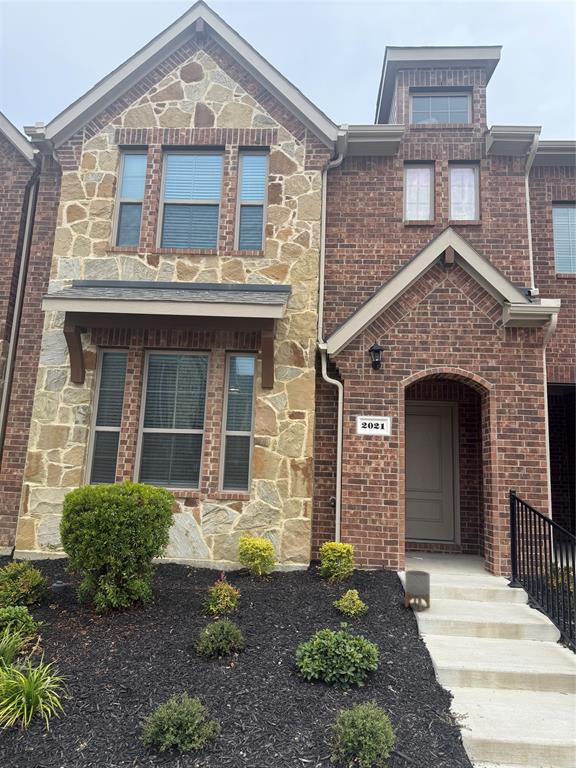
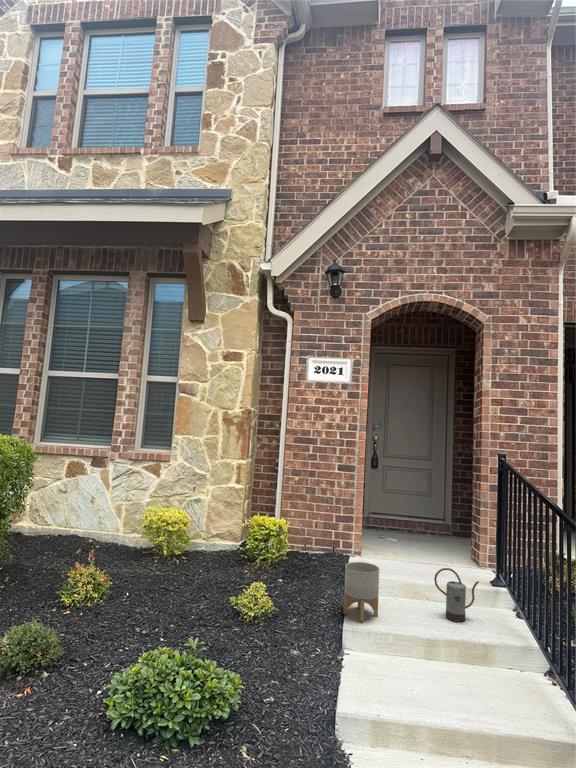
watering can: none [467,572,499,609] -> present [434,568,479,622]

